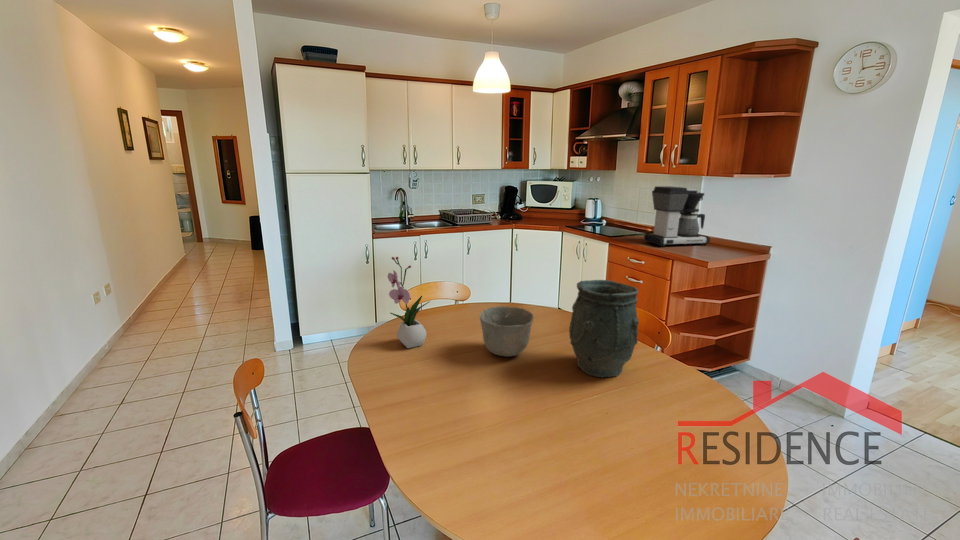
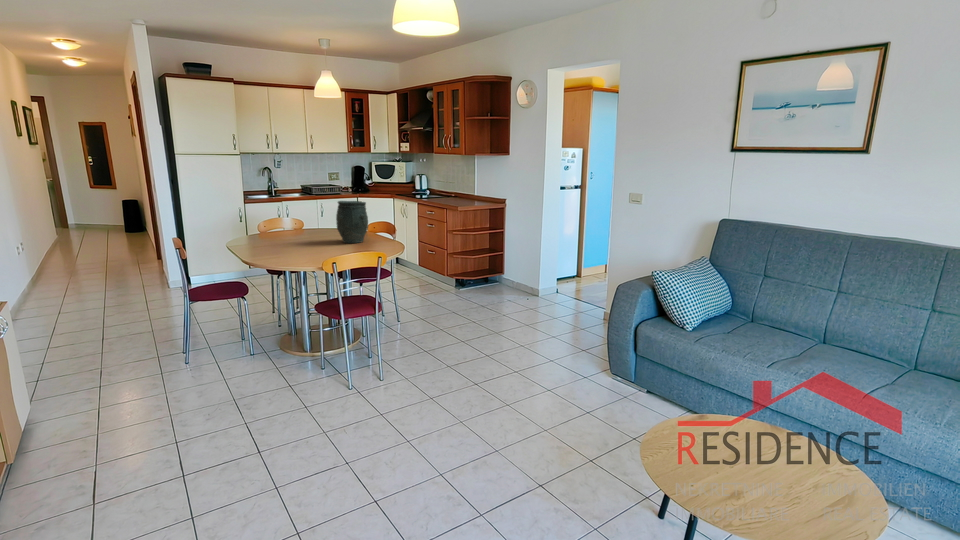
coffee maker: present [644,186,710,247] -> none [437,163,478,202]
flower arrangement: present [388,257,430,348] -> none [246,192,270,240]
ceramic bowl: present [480,306,534,357] -> none [295,218,323,240]

